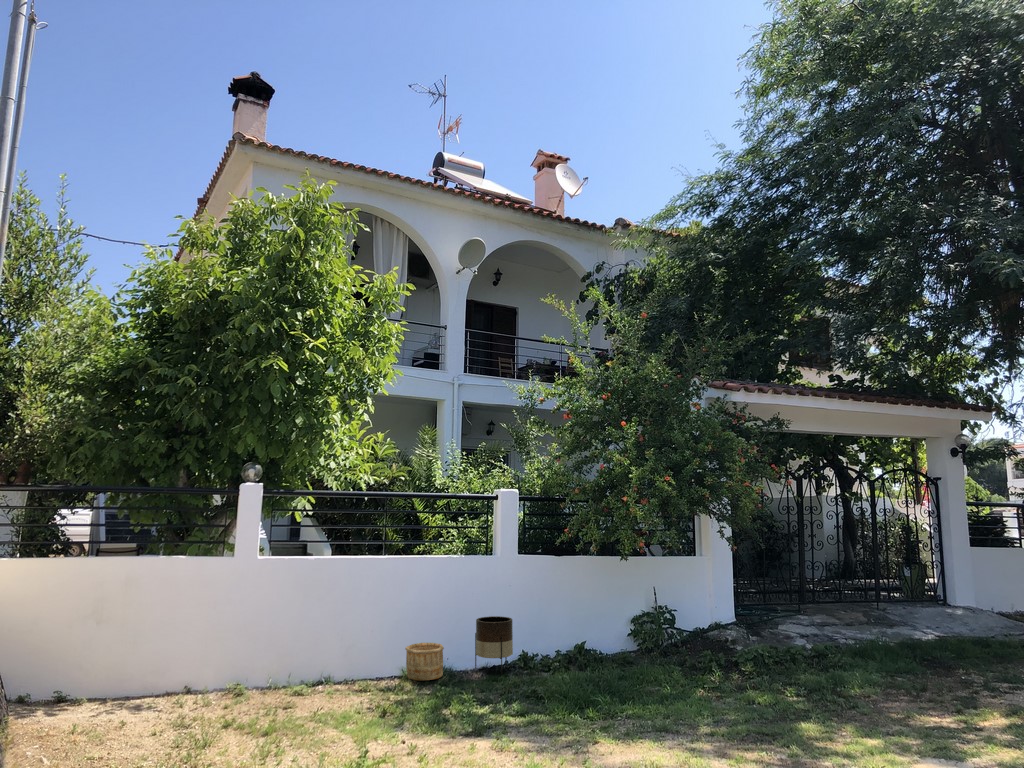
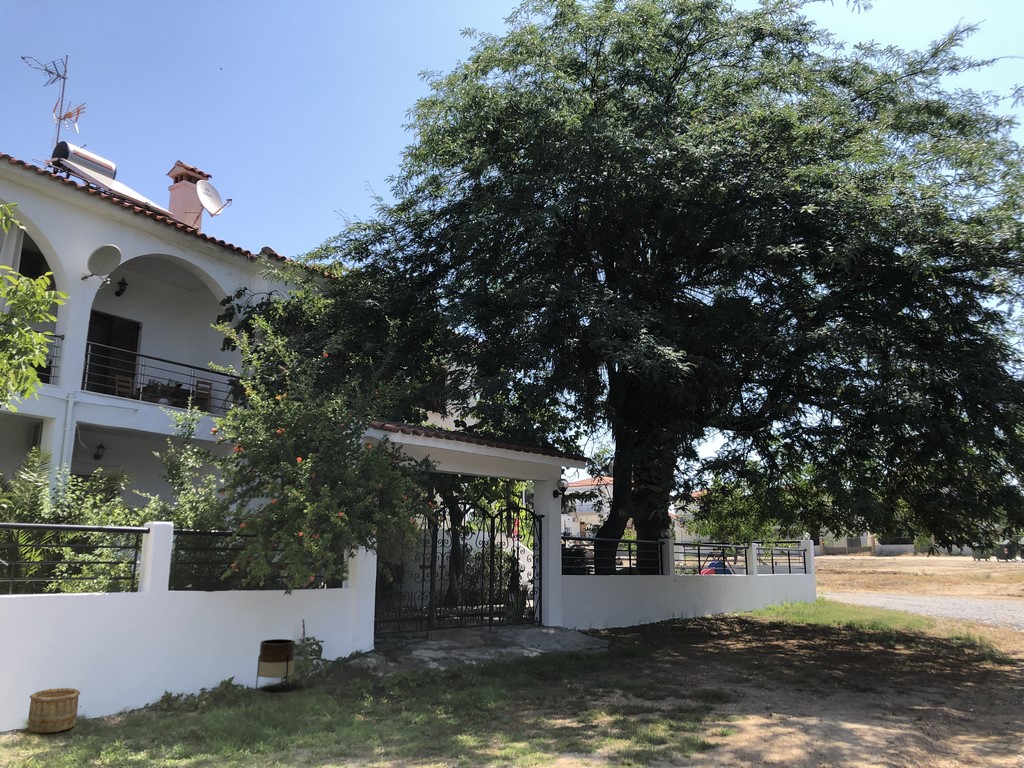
planter: present [475,616,513,674] -> present [256,639,295,692]

